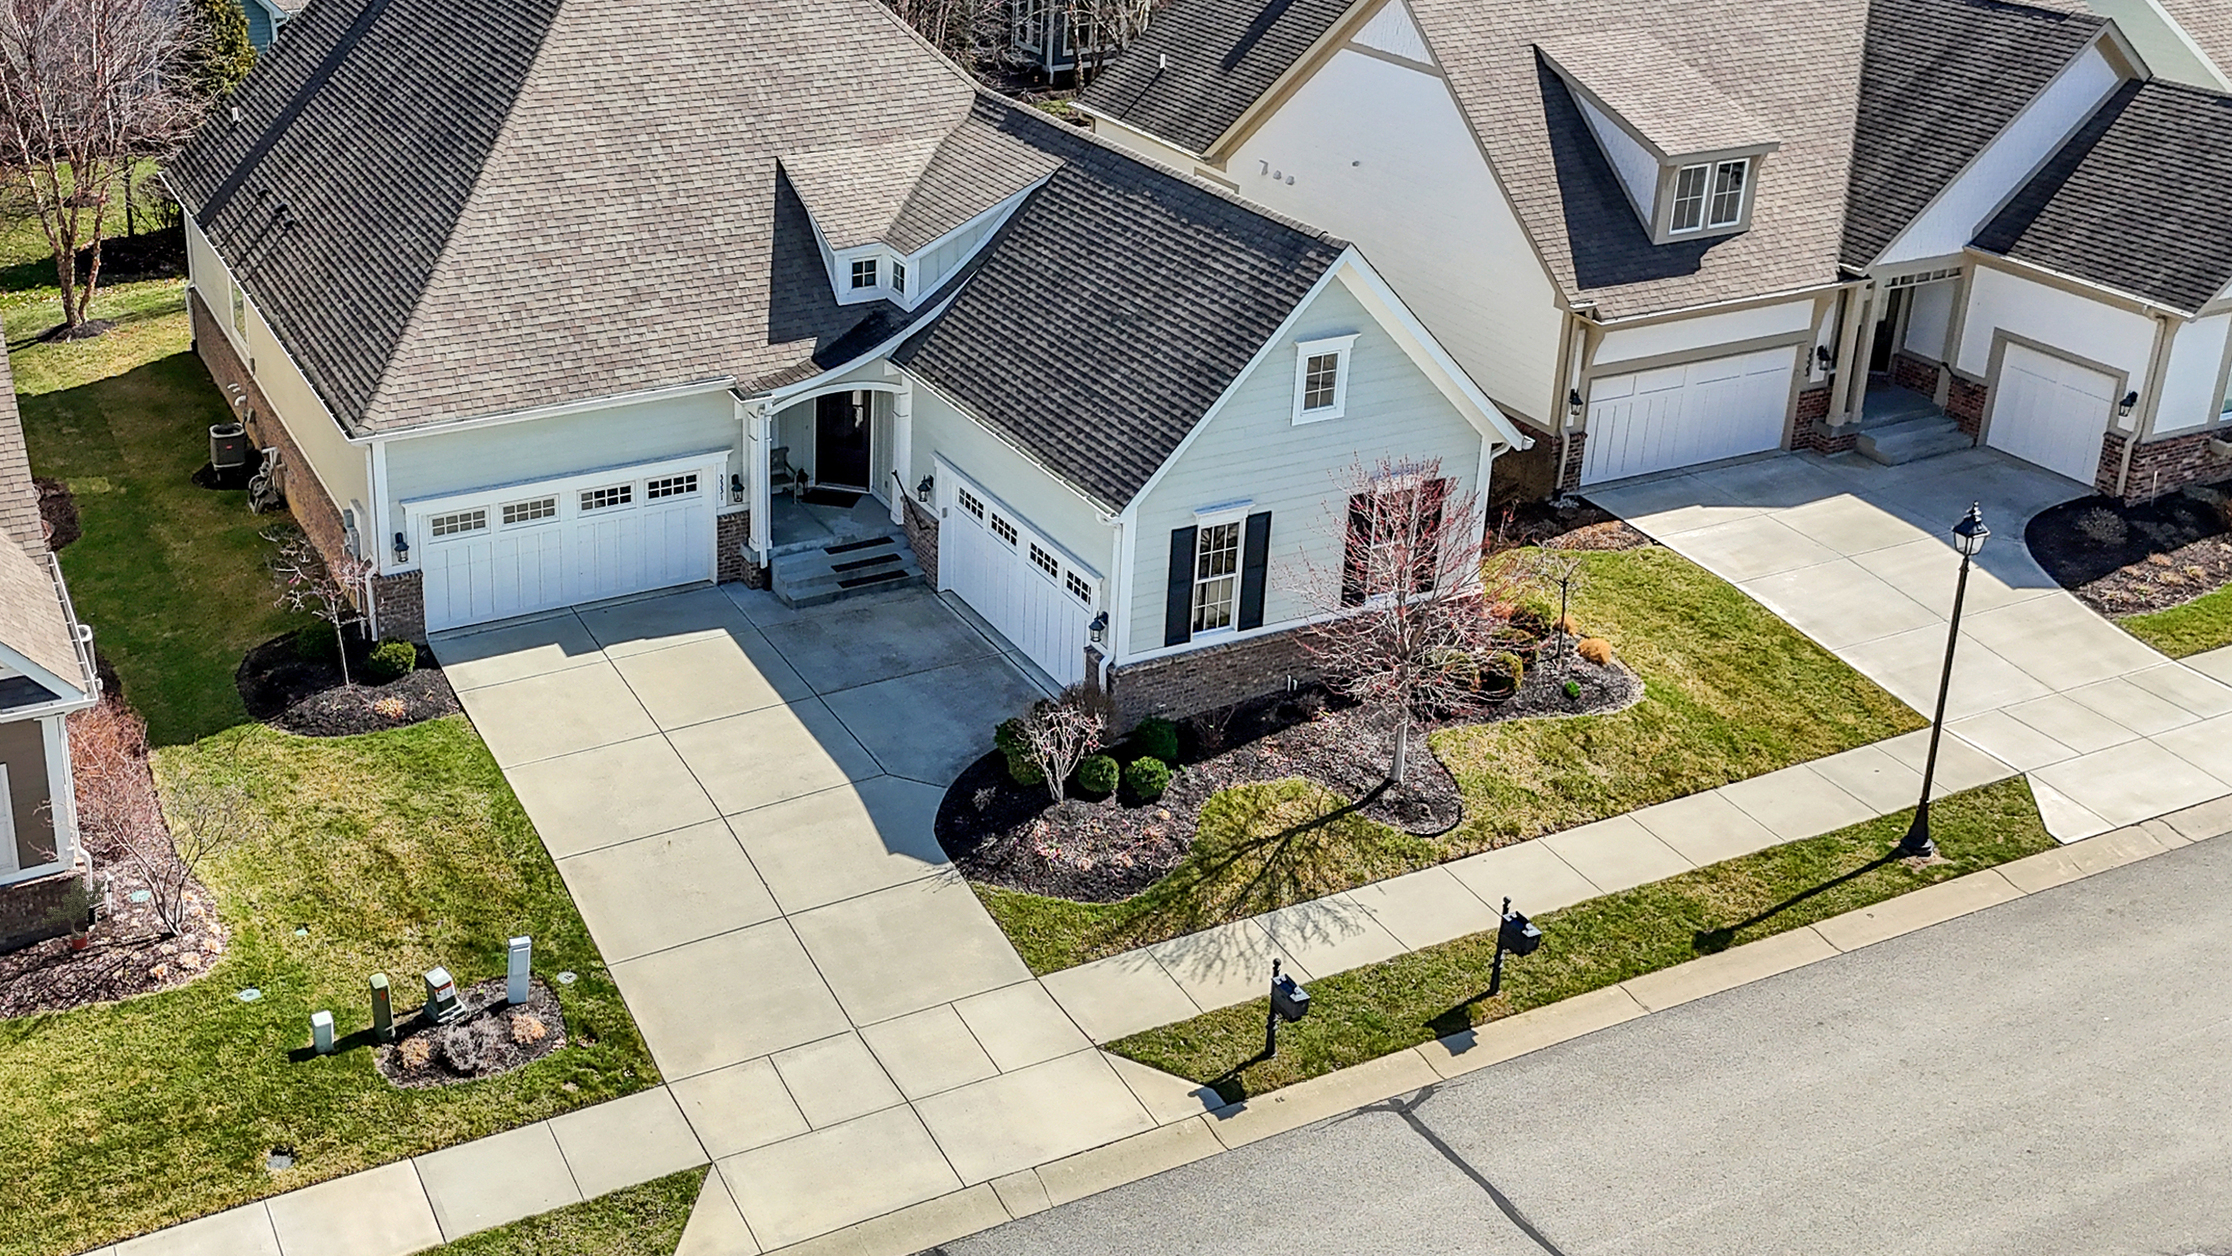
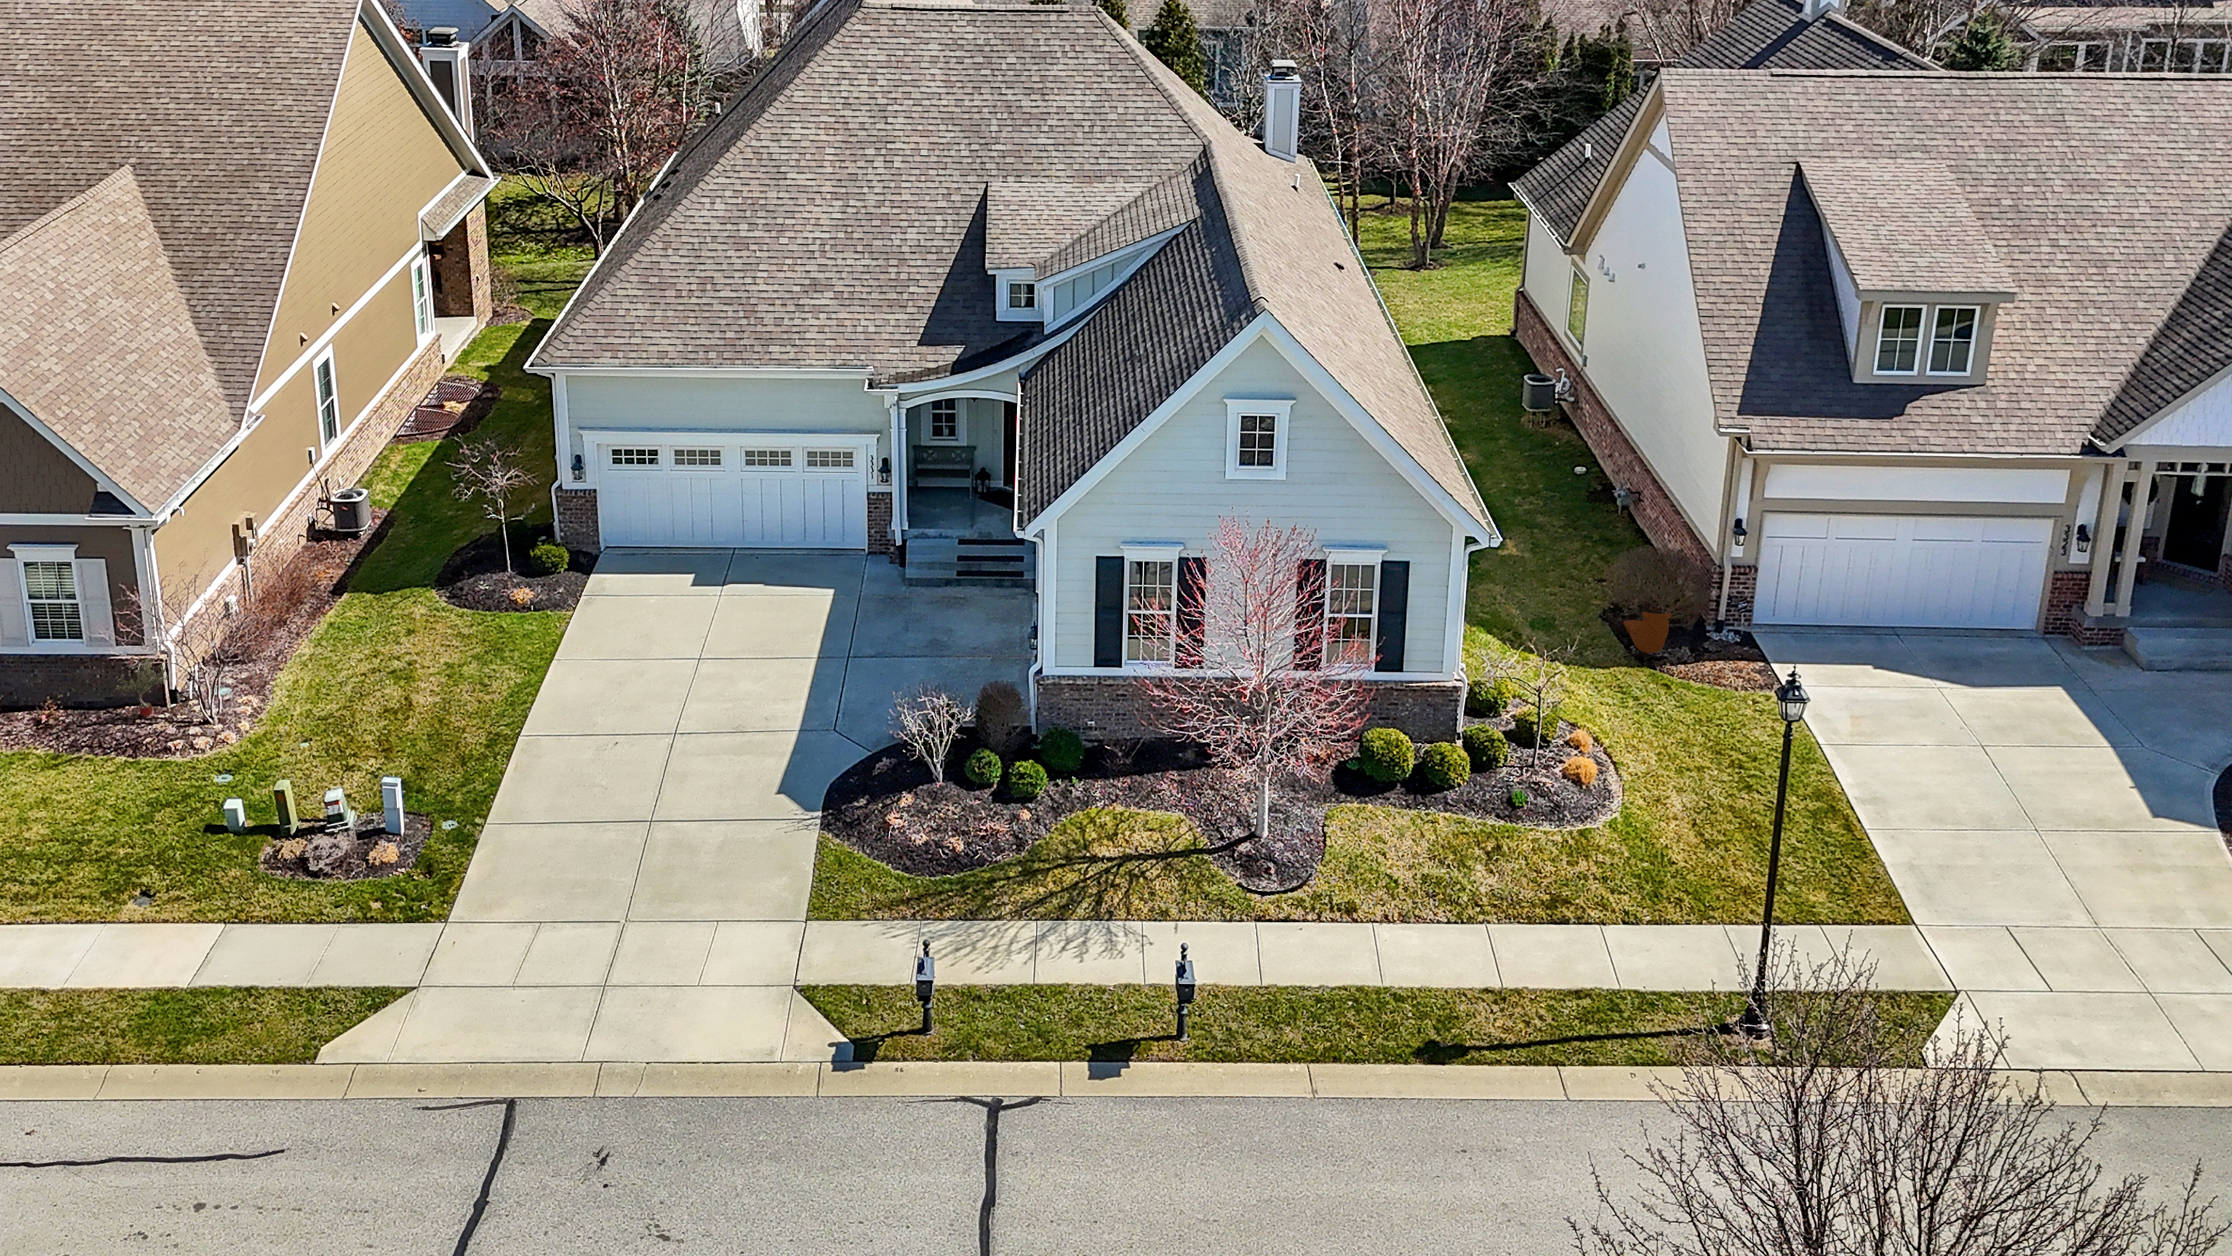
lounge chair: none [1496,489,1563,546] -> present [1620,612,1671,668]

